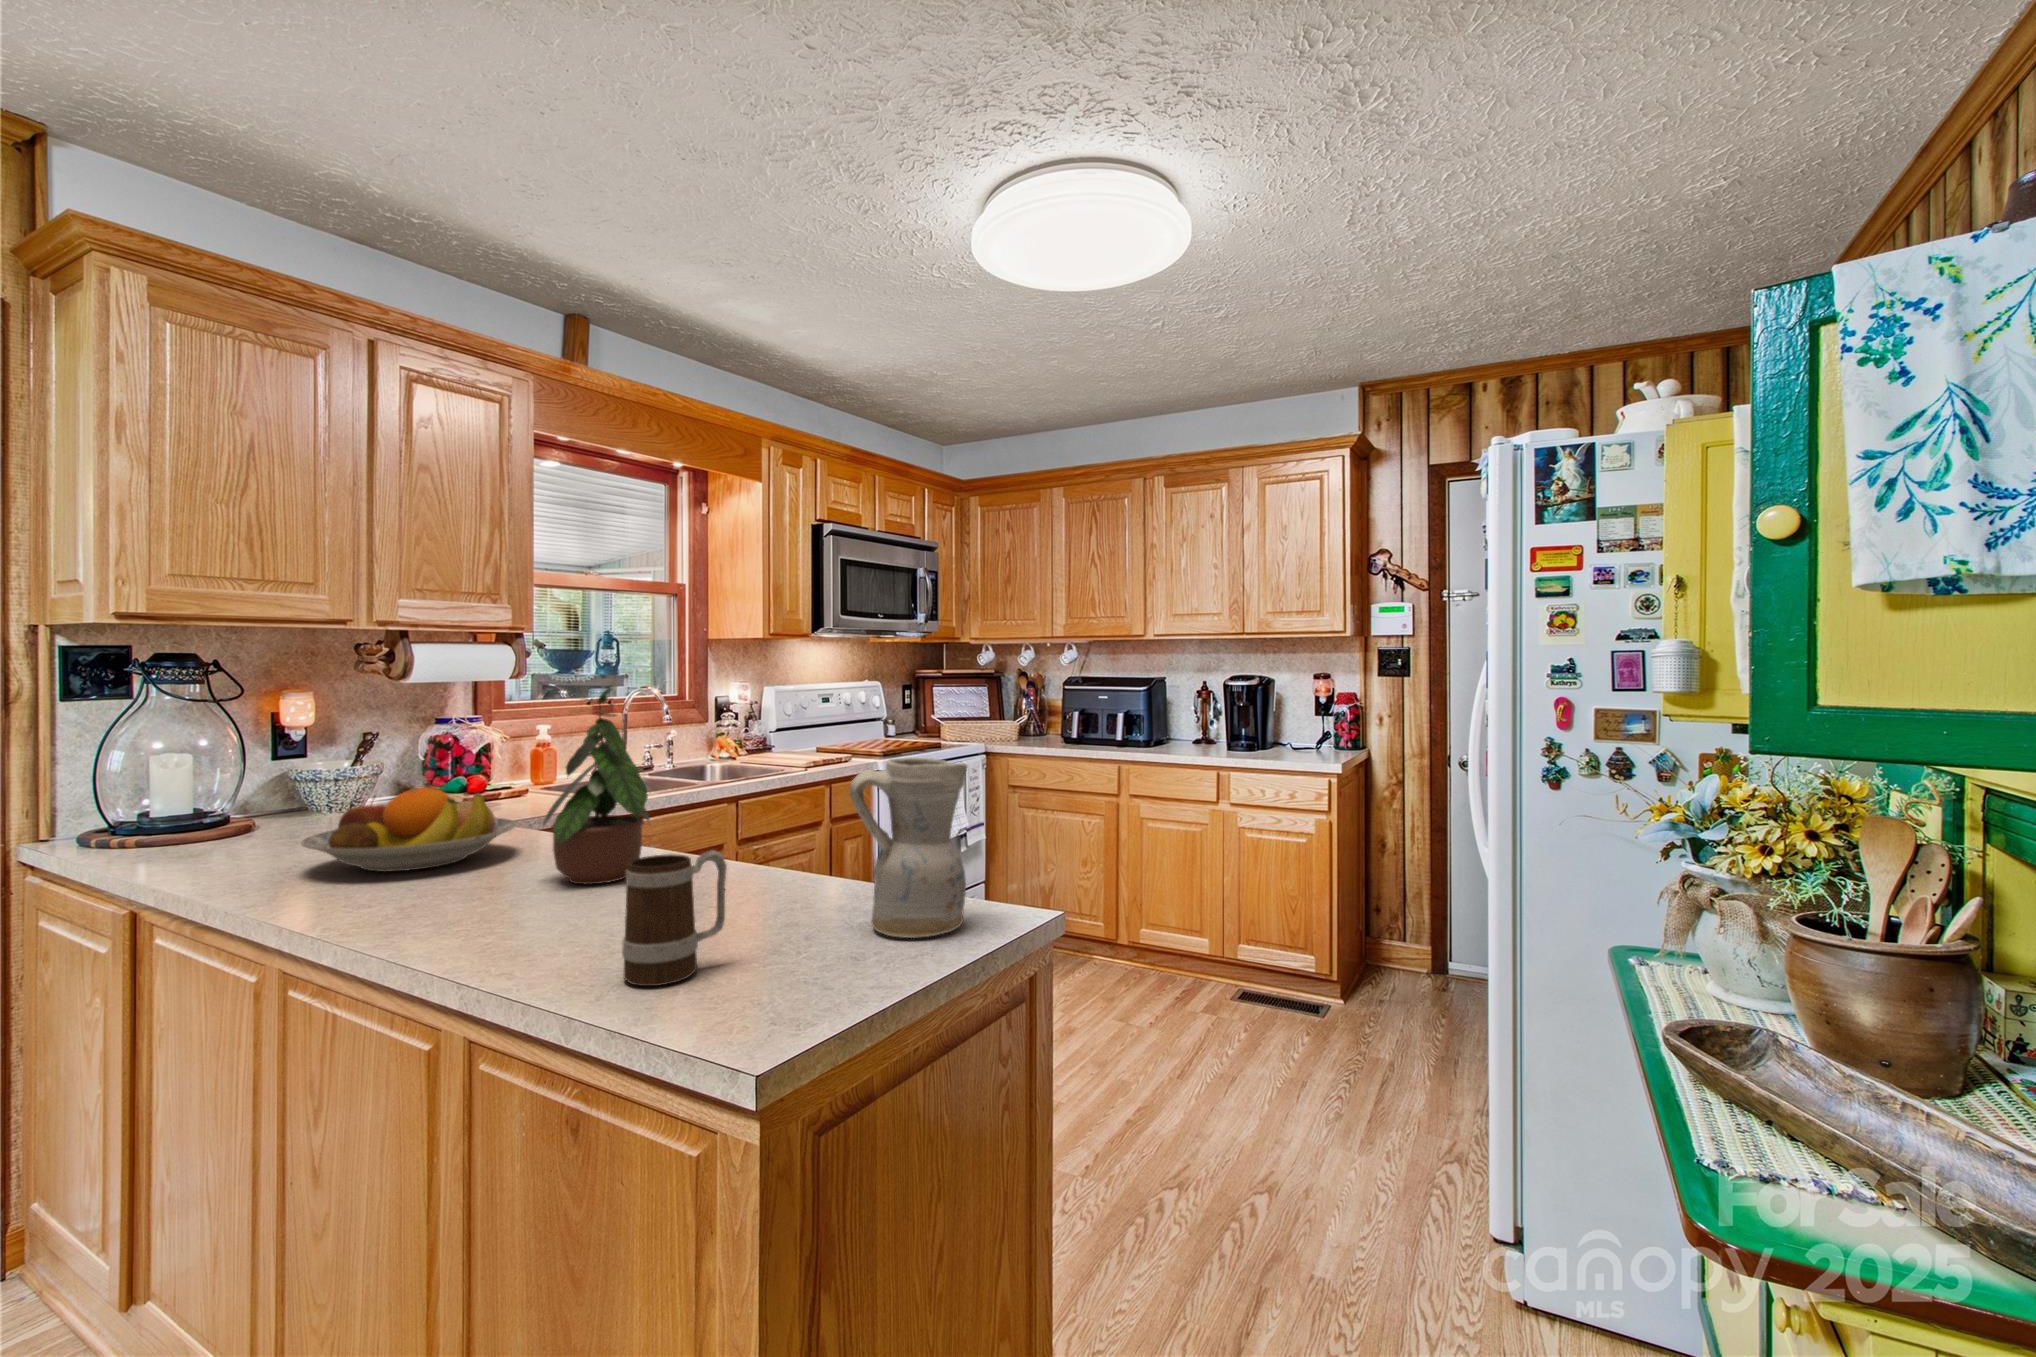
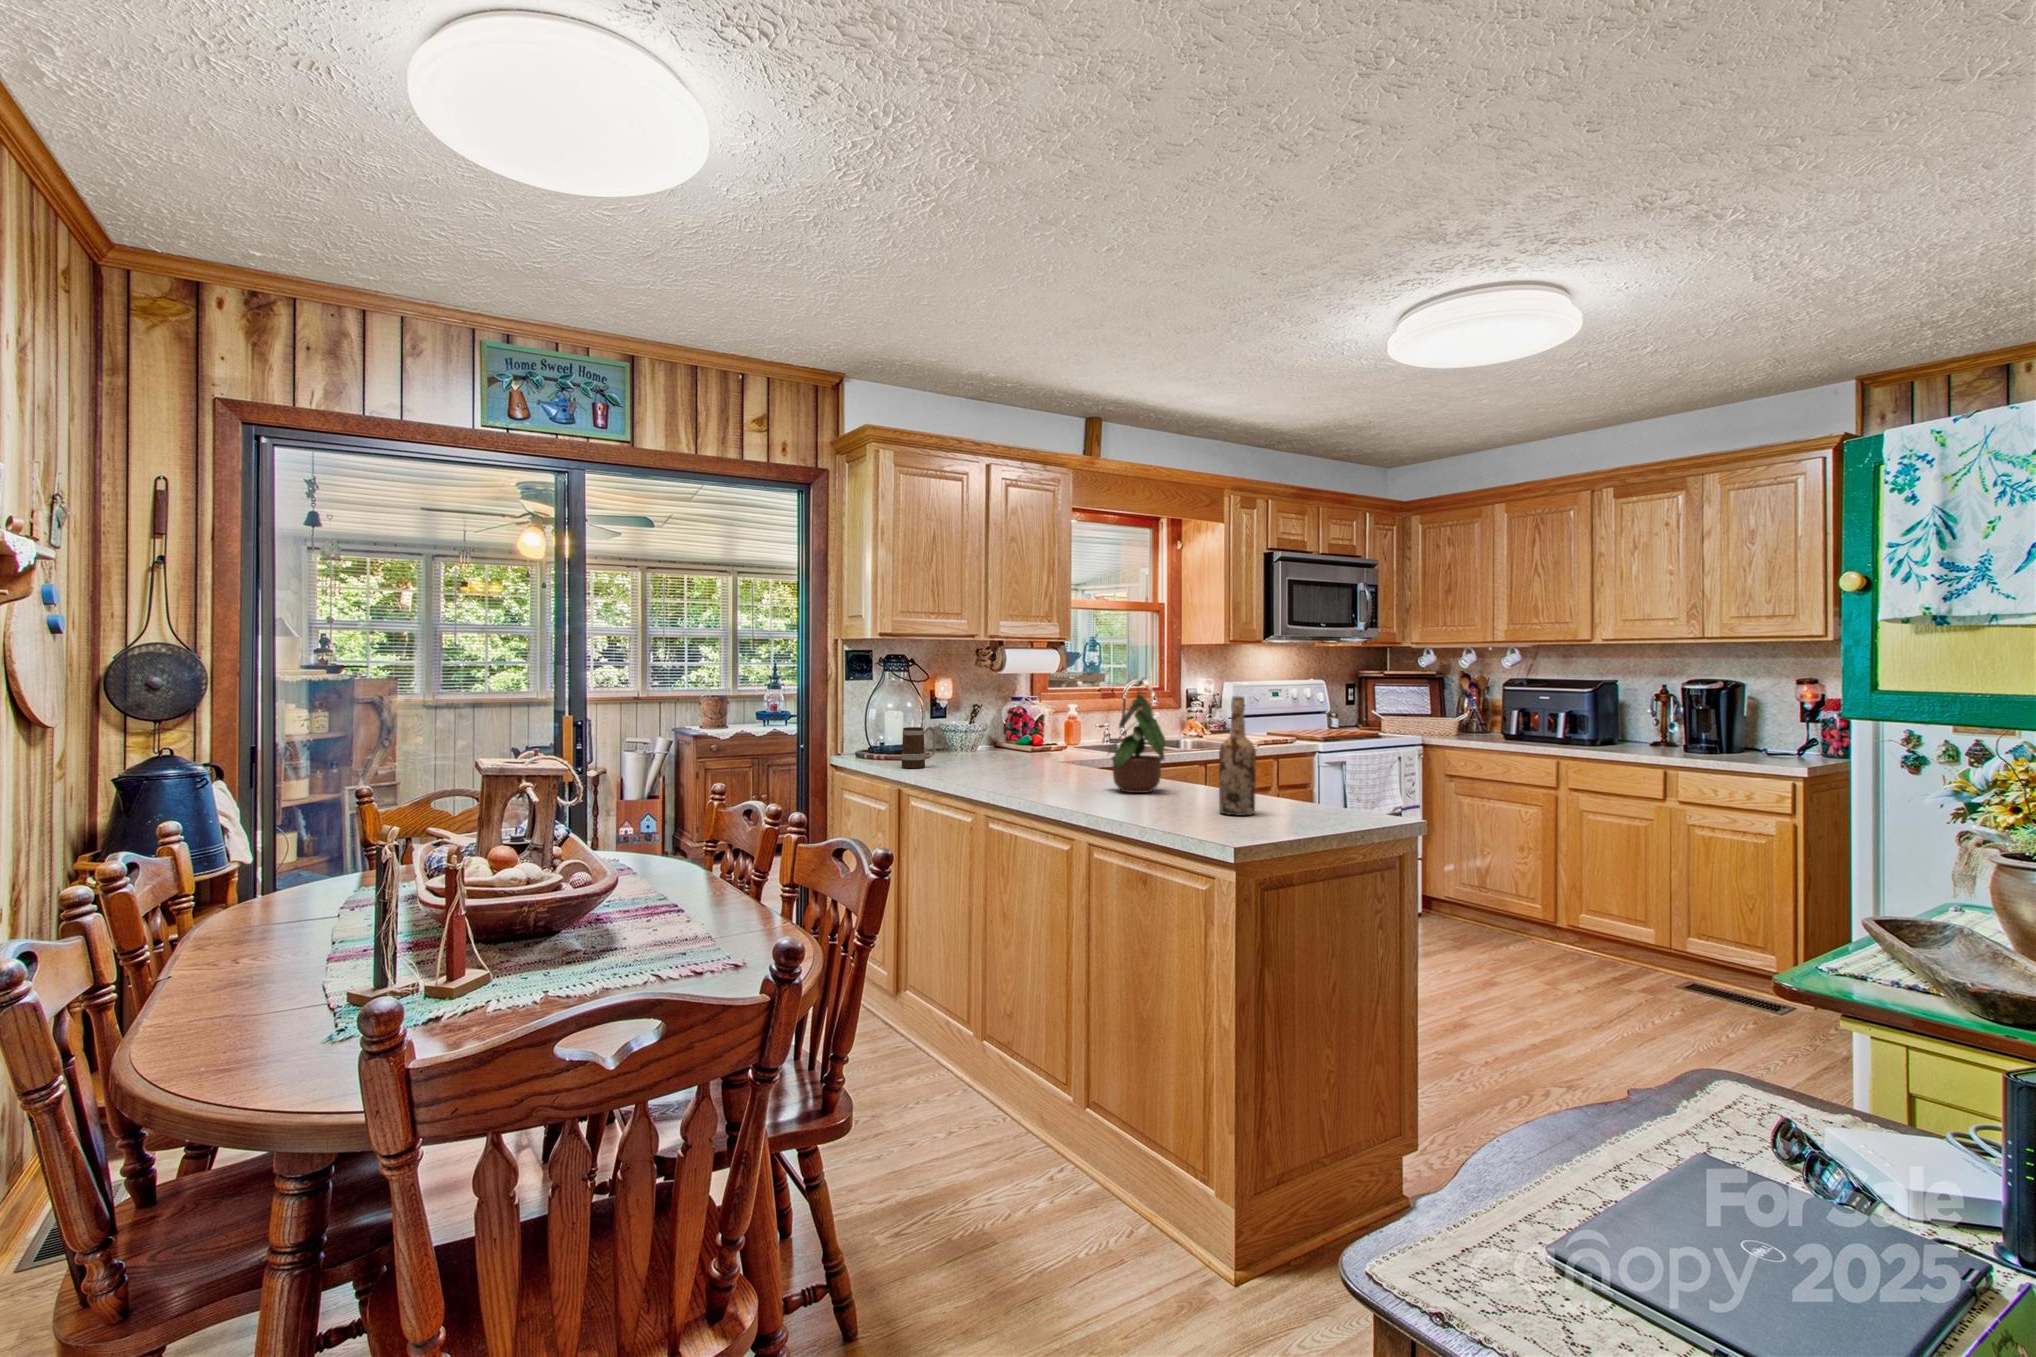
wine bottle: none [730,722,795,931] -> present [1219,696,1256,815]
ceramic pitcher: present [850,758,967,938] -> none [1289,720,1362,825]
fruit bowl: present [301,788,516,871] -> none [979,735,1083,781]
mug: present [622,850,727,986] -> present [901,727,936,768]

